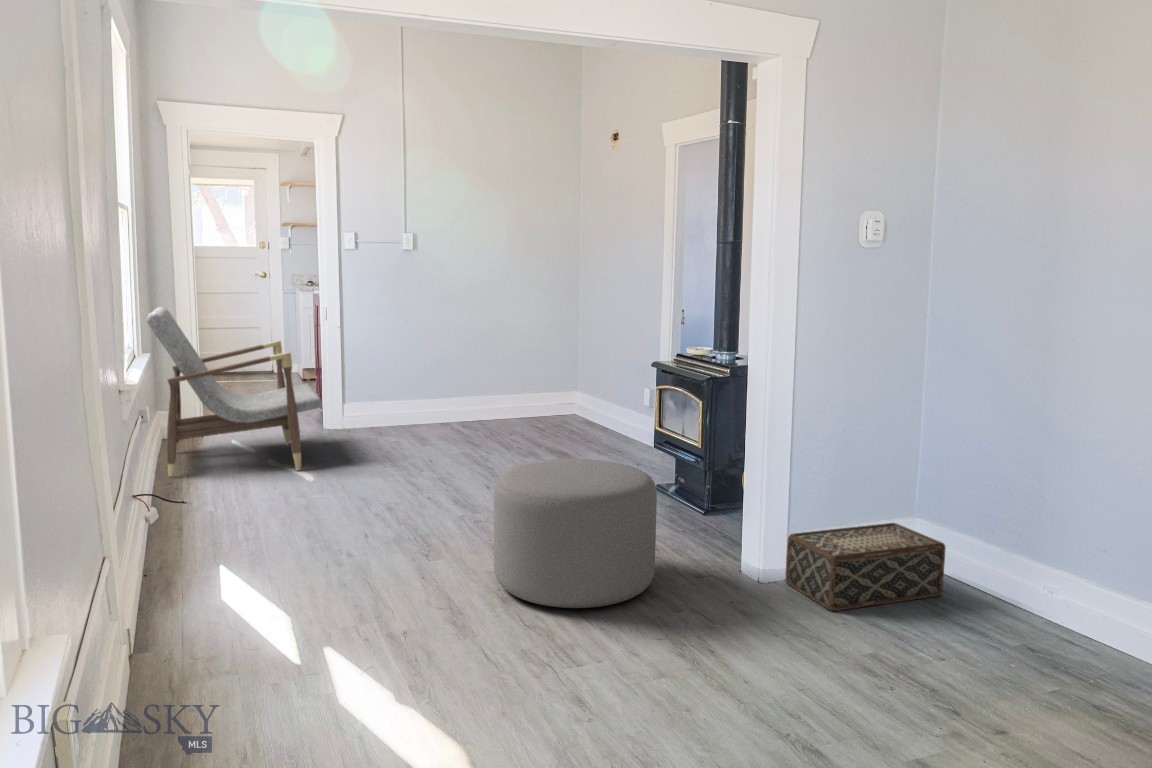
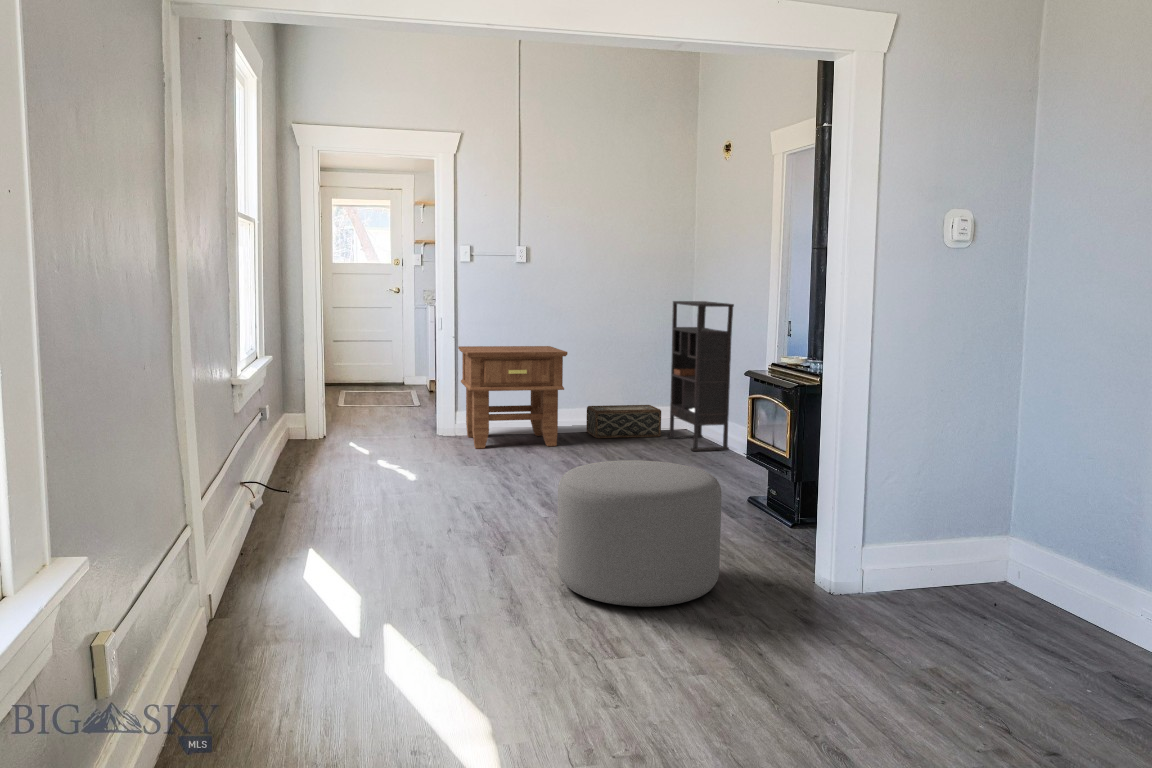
bookshelf: none [557,290,623,437] -> present [667,301,734,451]
armchair: present [147,307,322,476] -> none [269,314,427,472]
side table: none [345,335,461,442] -> present [458,346,568,448]
woven basket: present [786,523,945,611] -> present [587,405,661,438]

